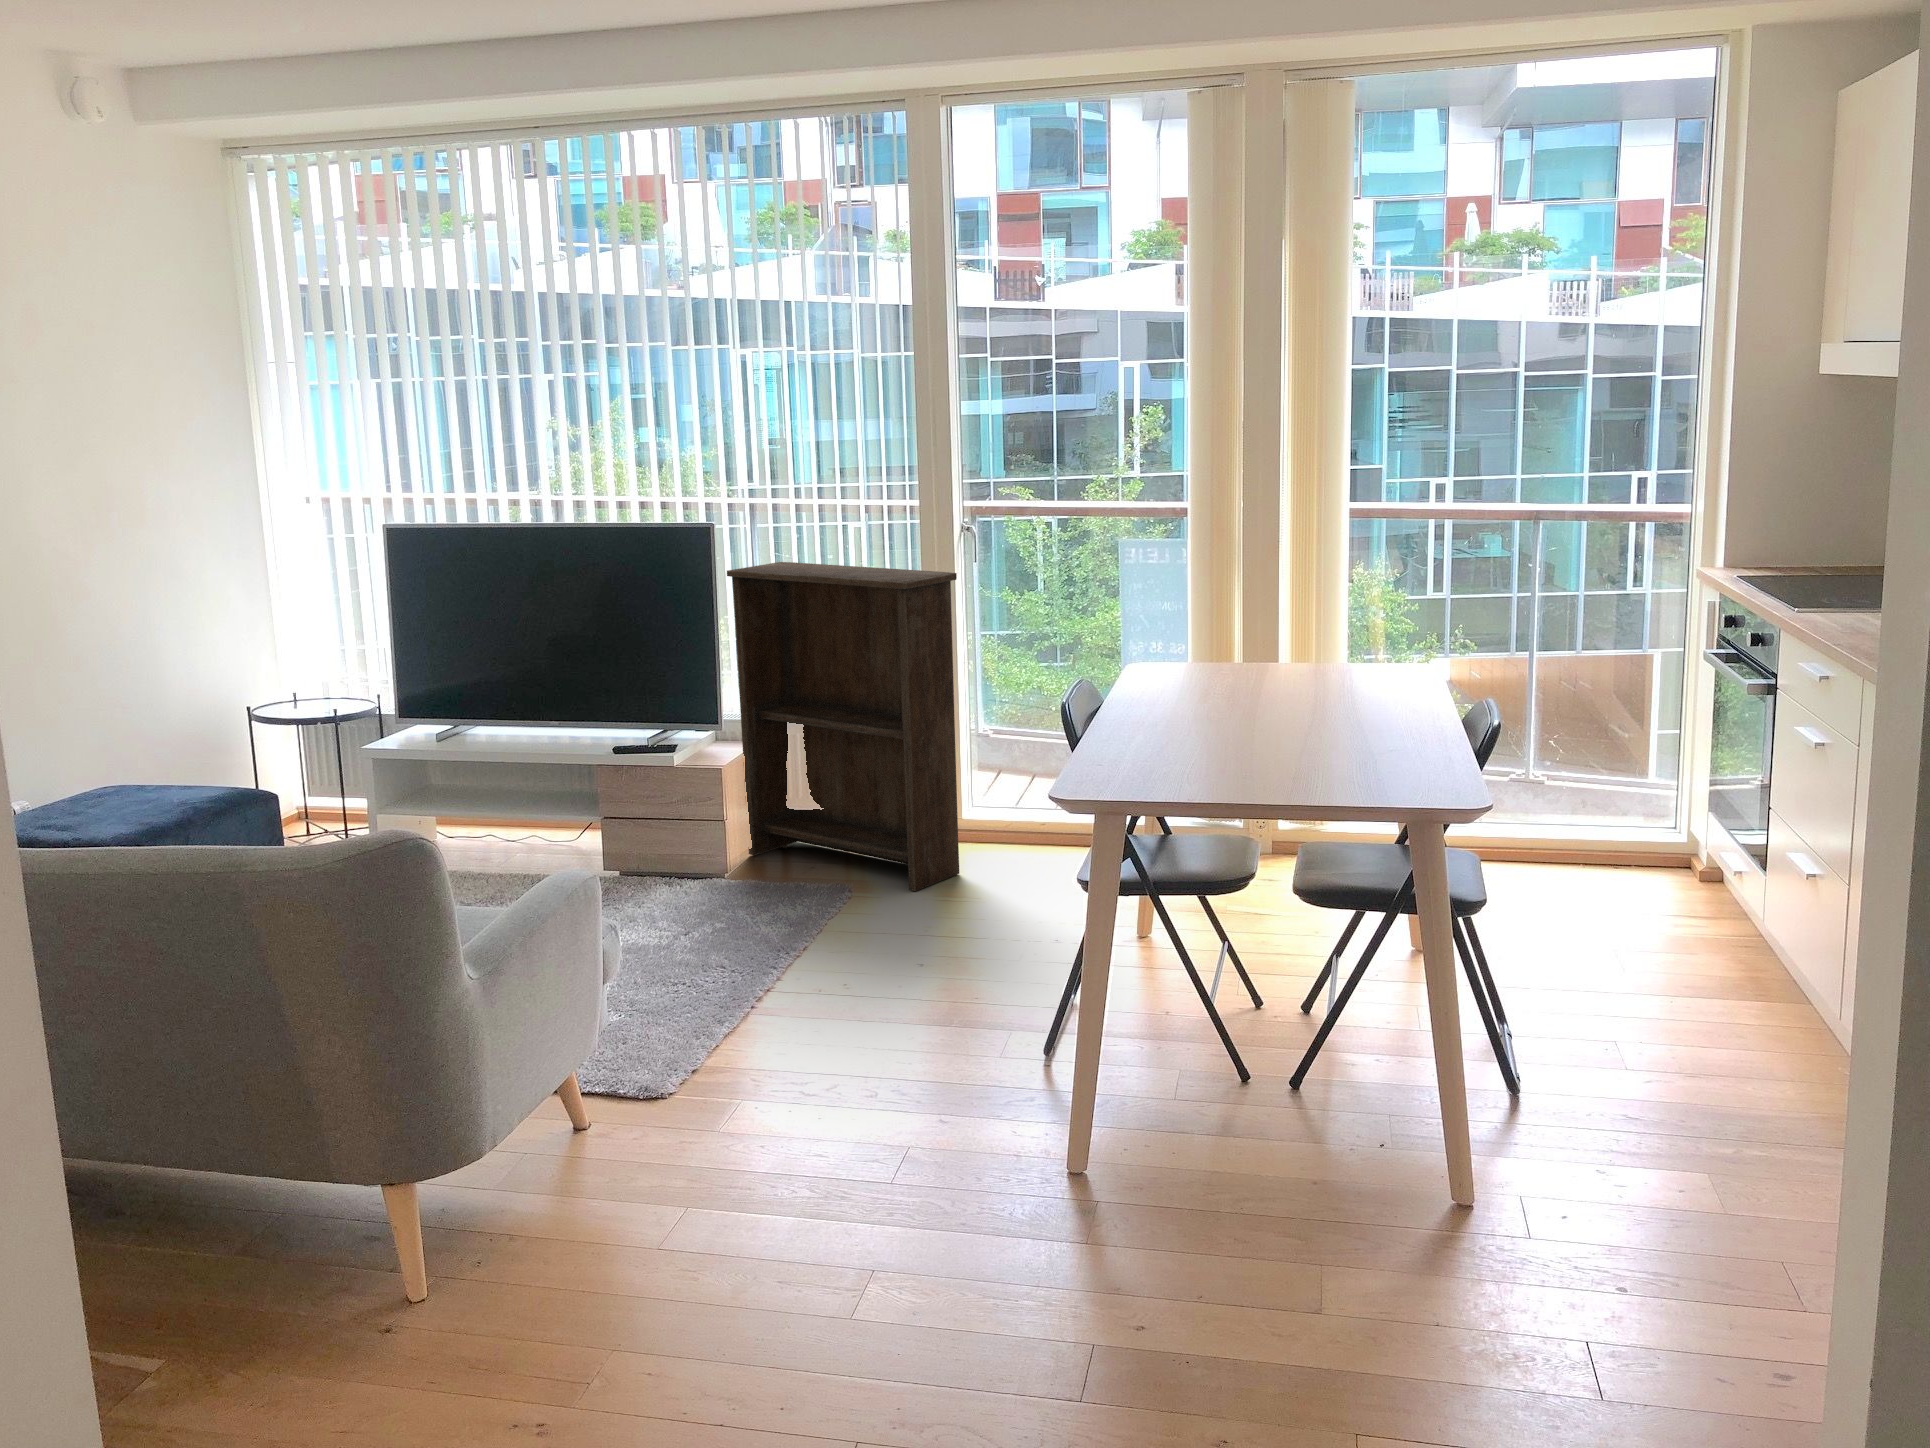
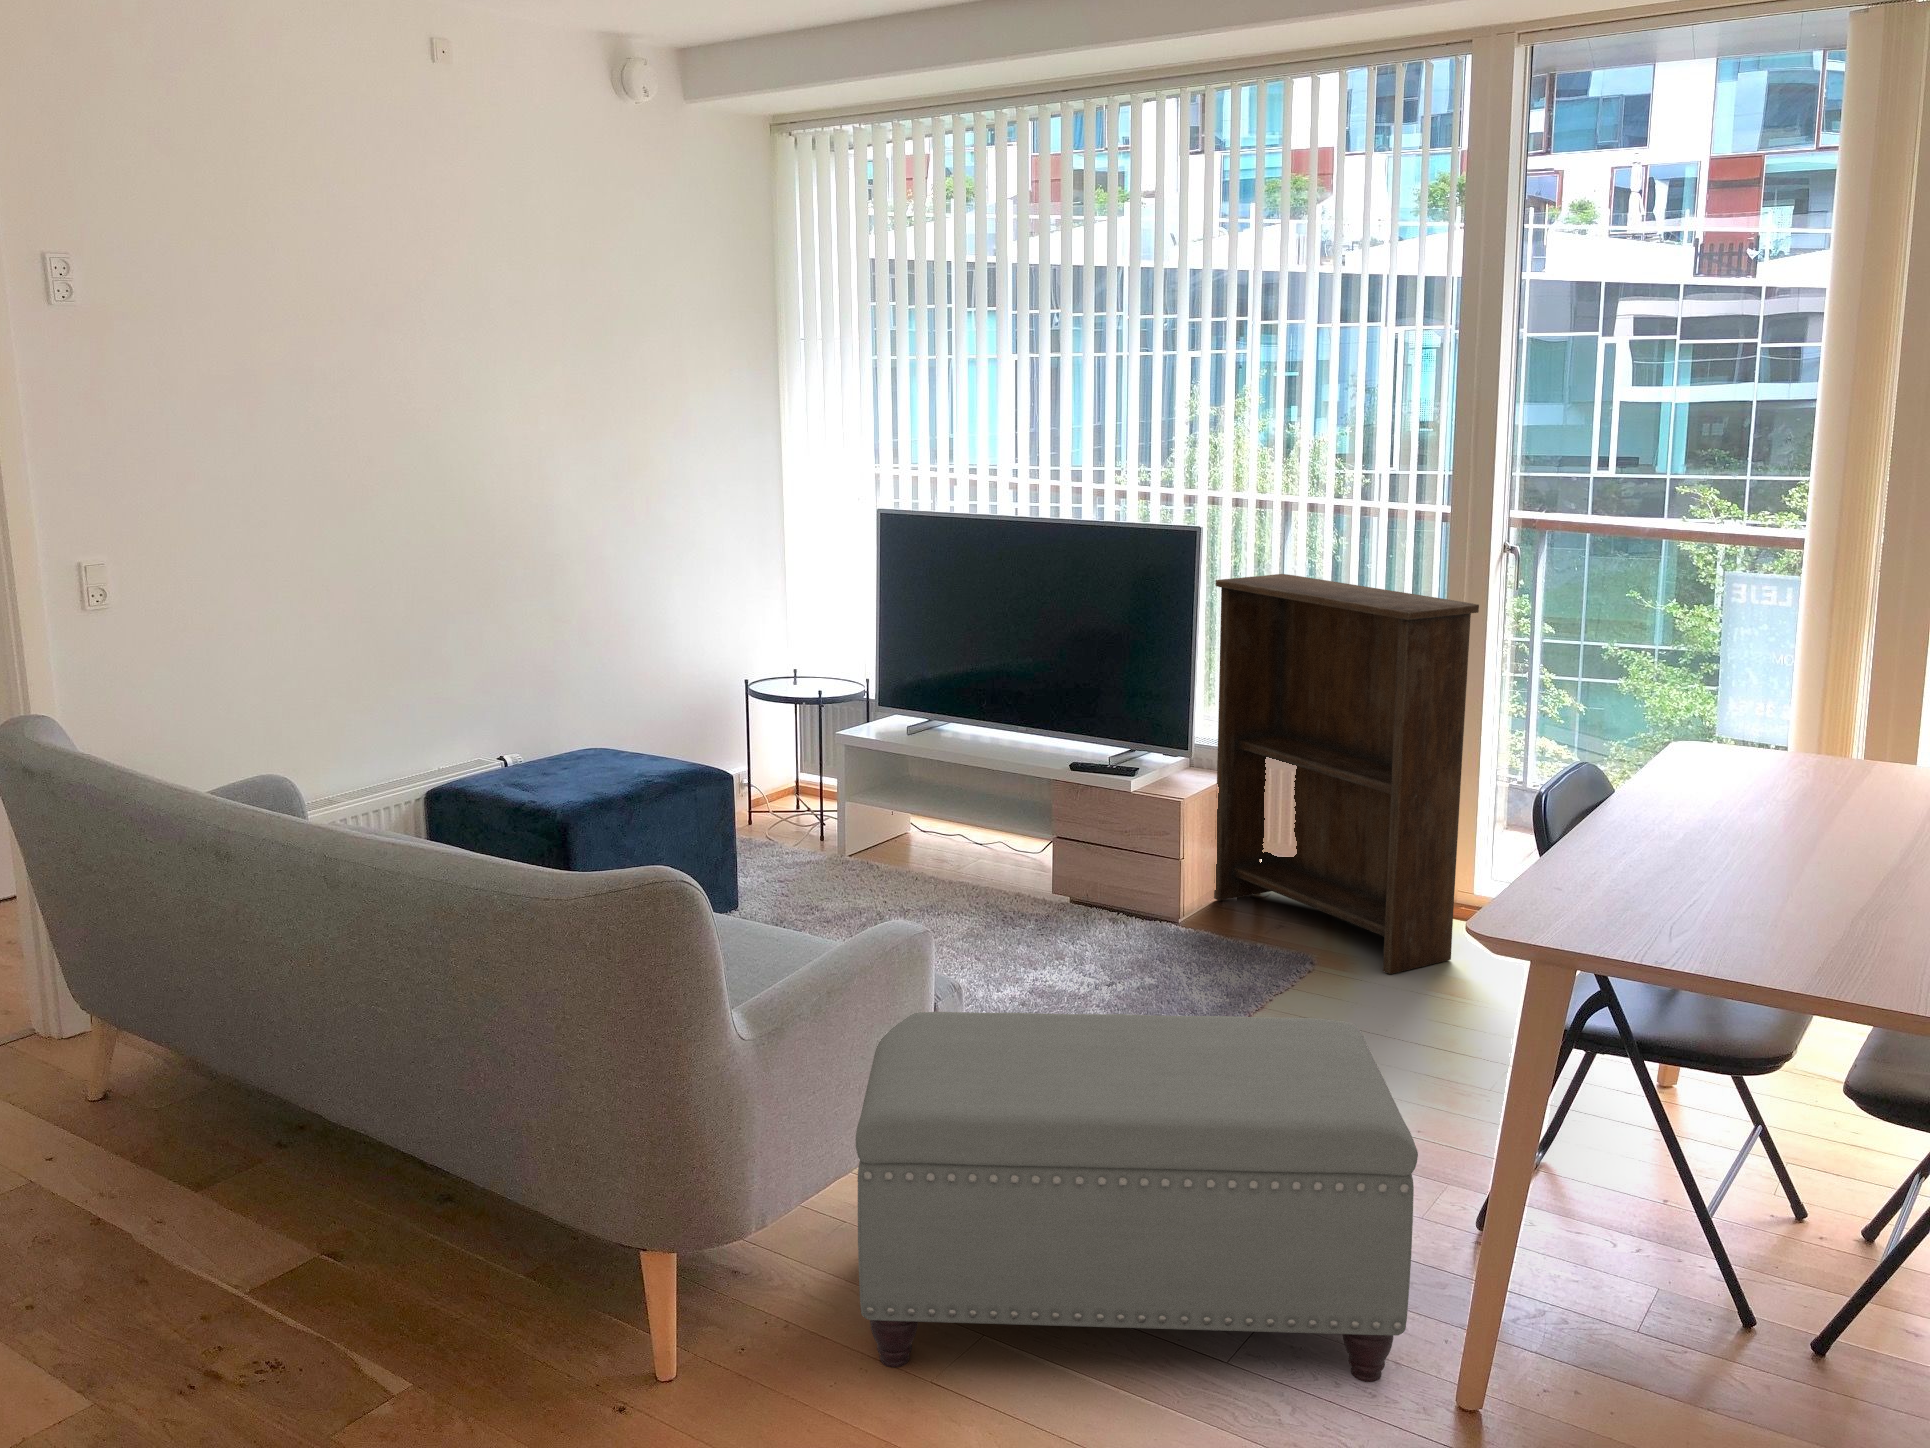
ottoman: none [552,904,1025,1246] -> present [855,1012,1418,1382]

